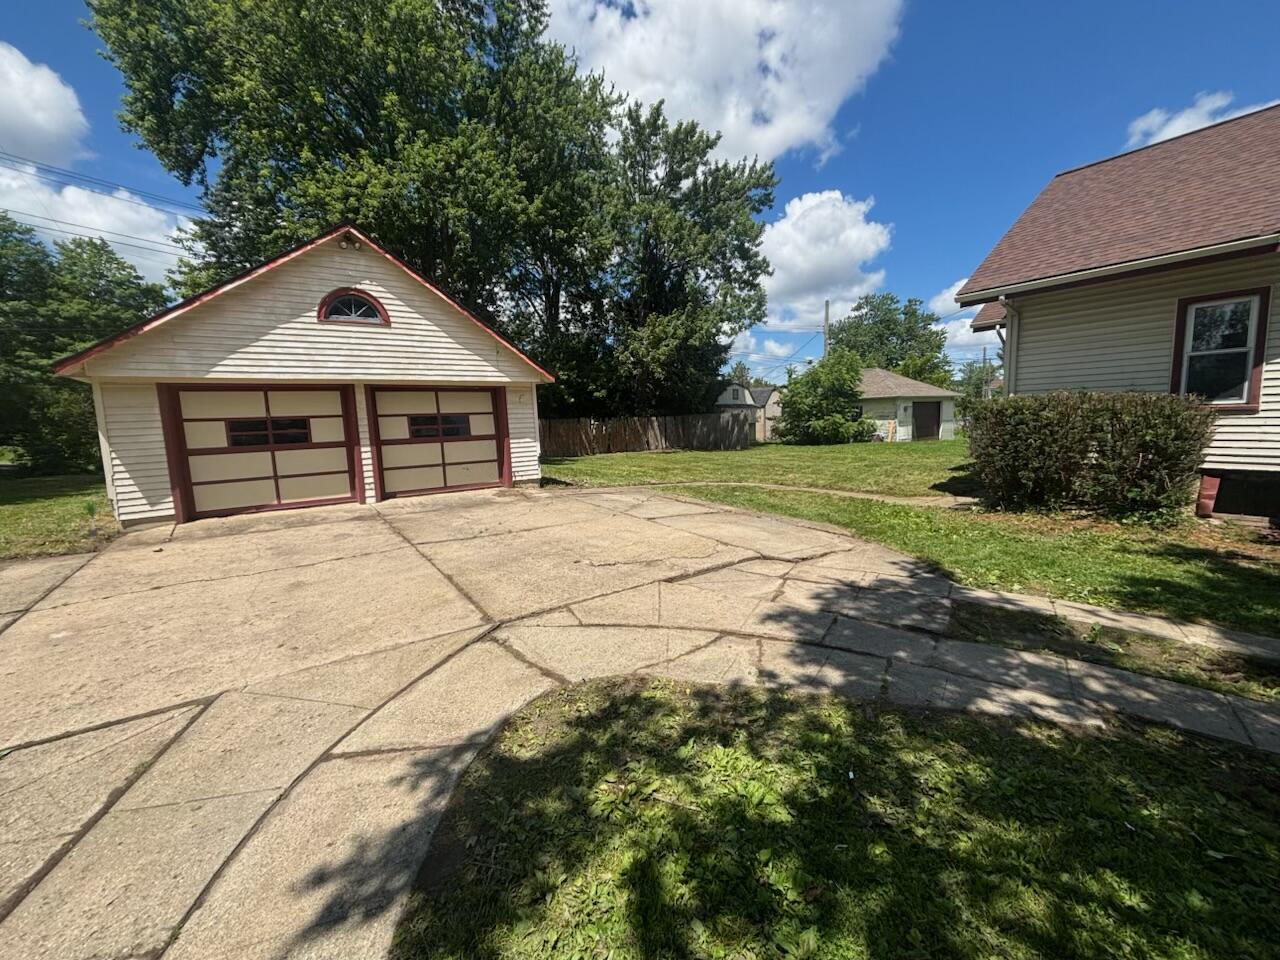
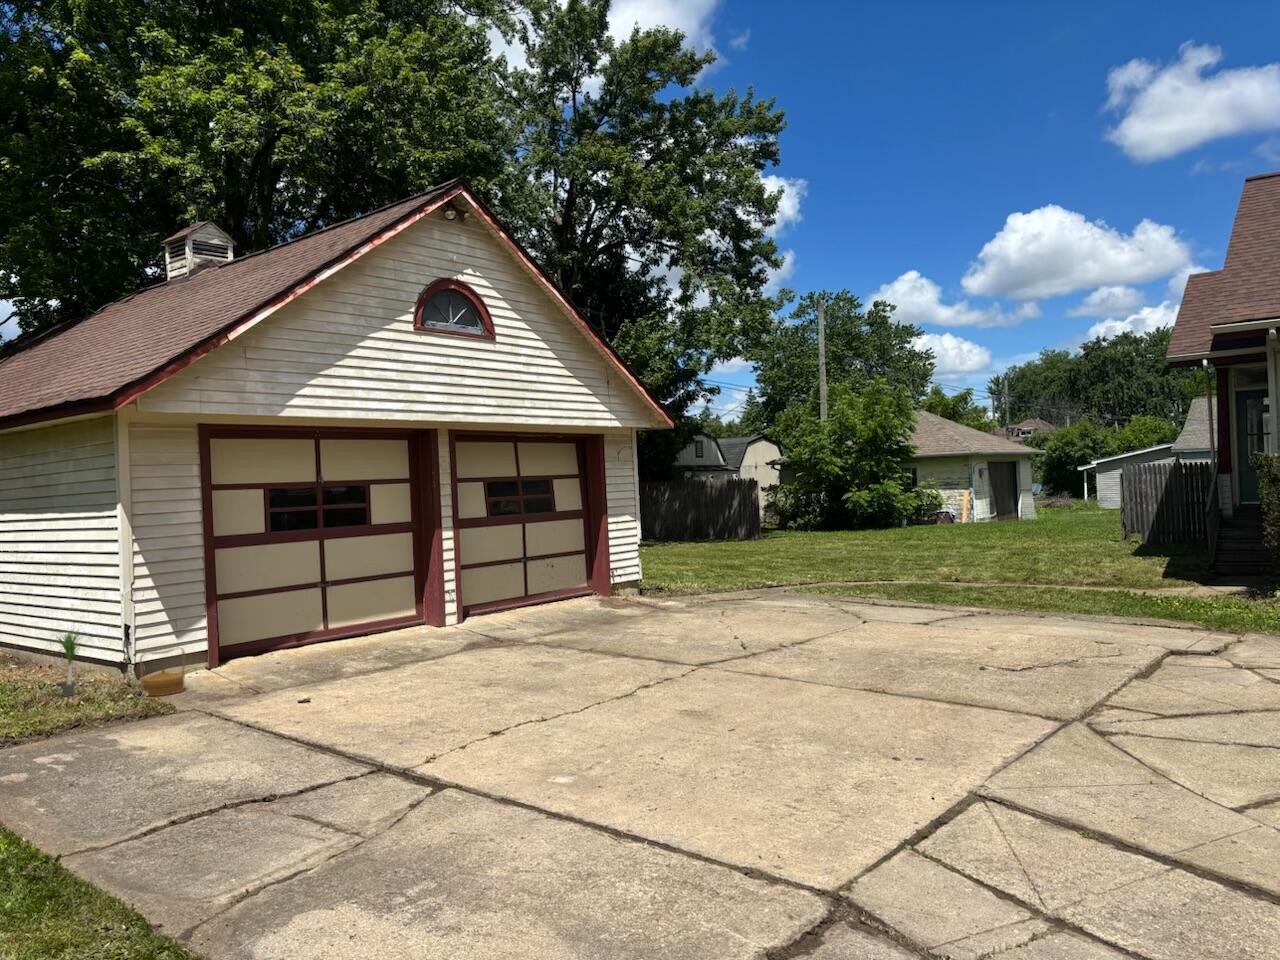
woven basket: none [111,513,147,539] -> present [140,649,185,696]

